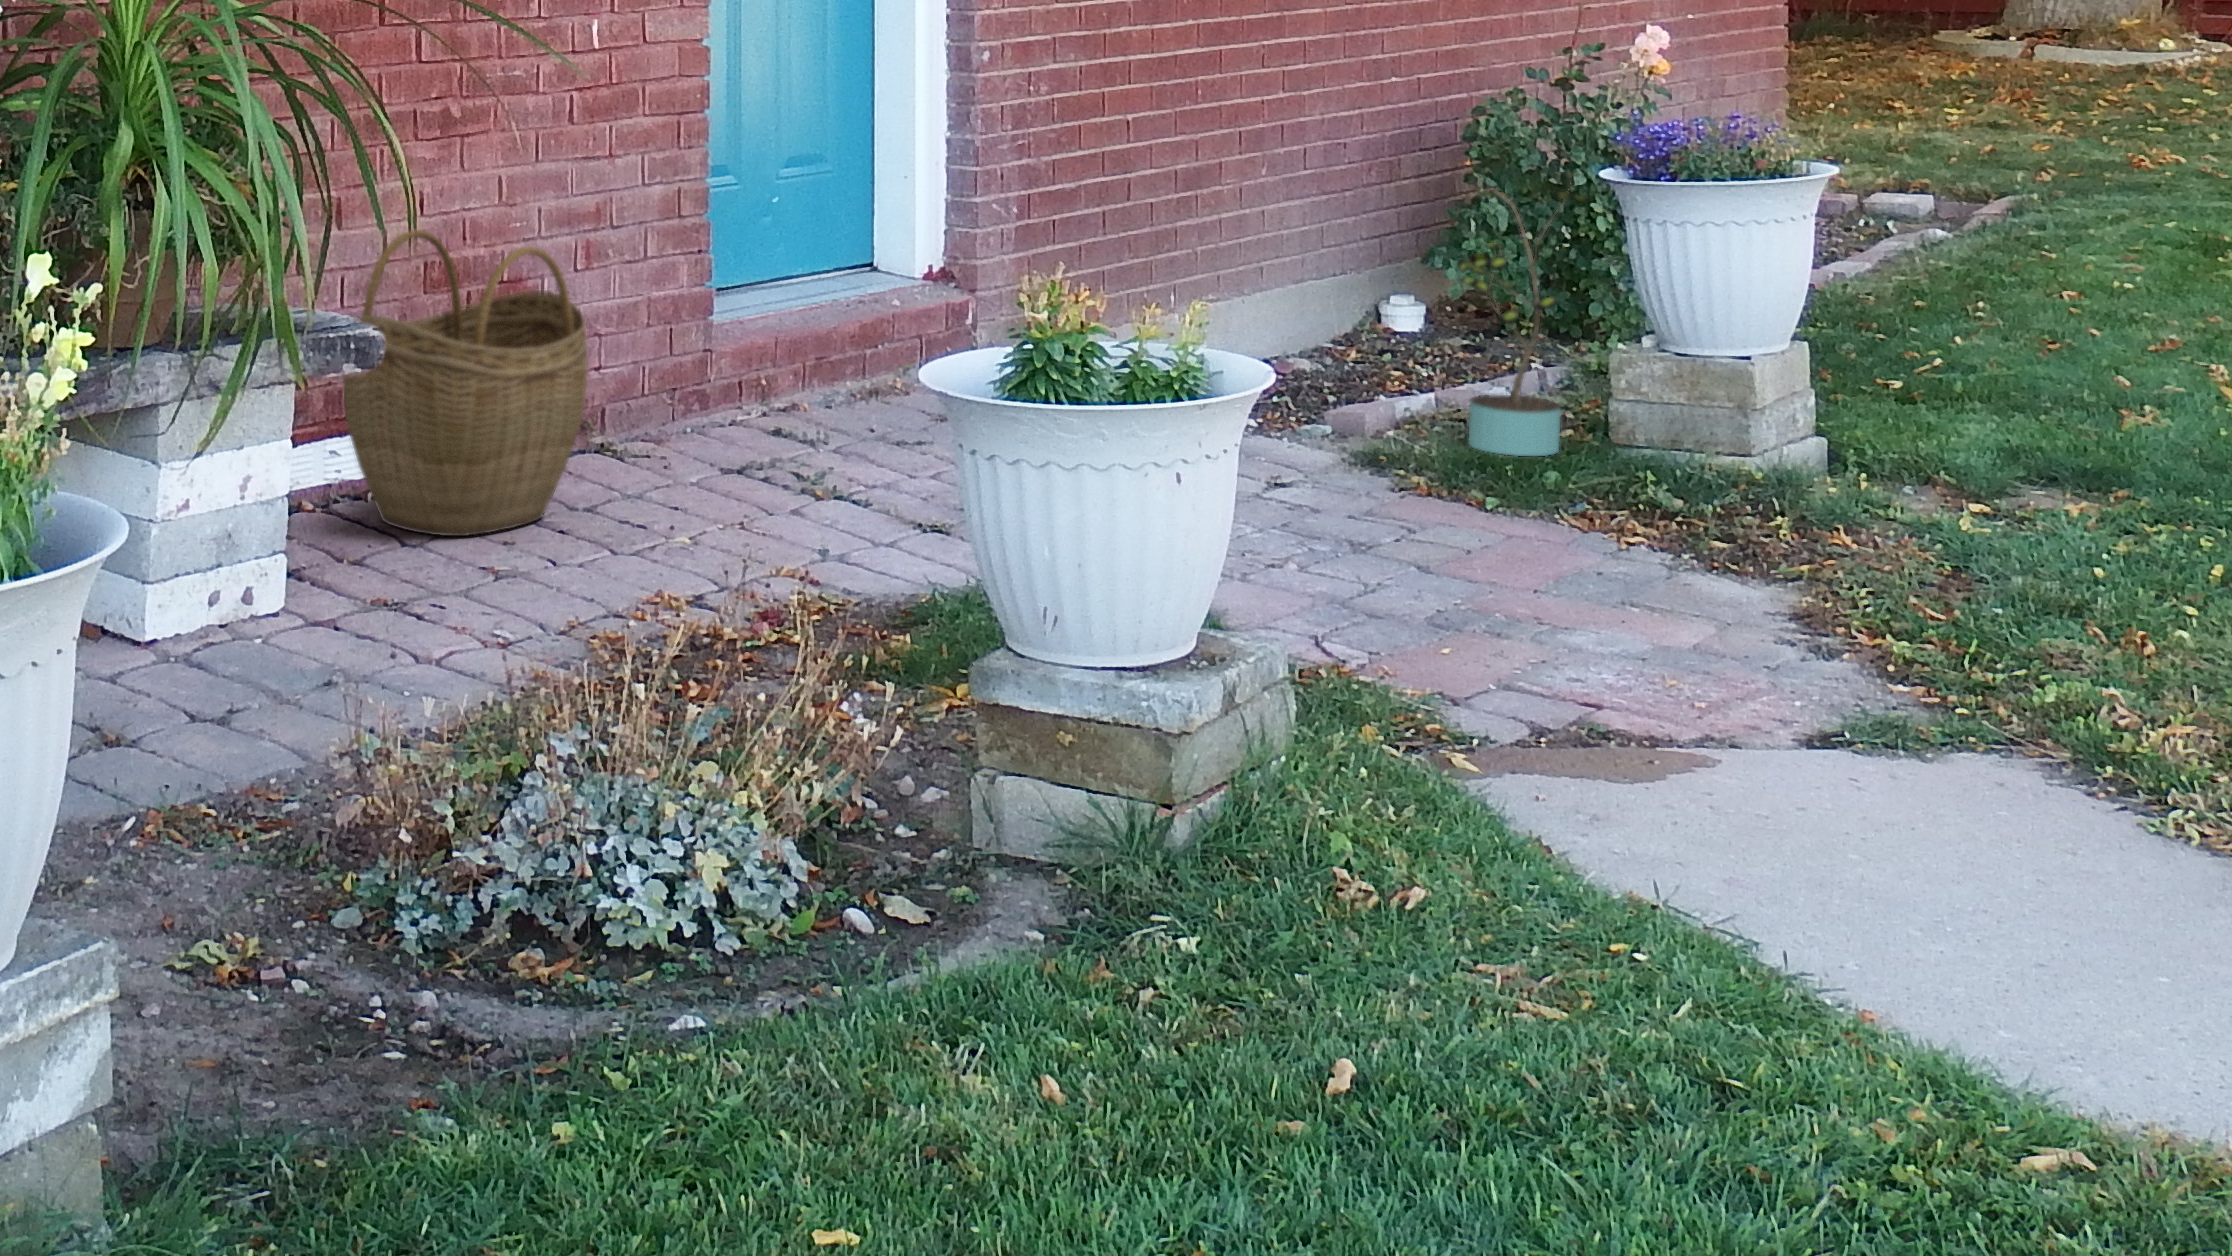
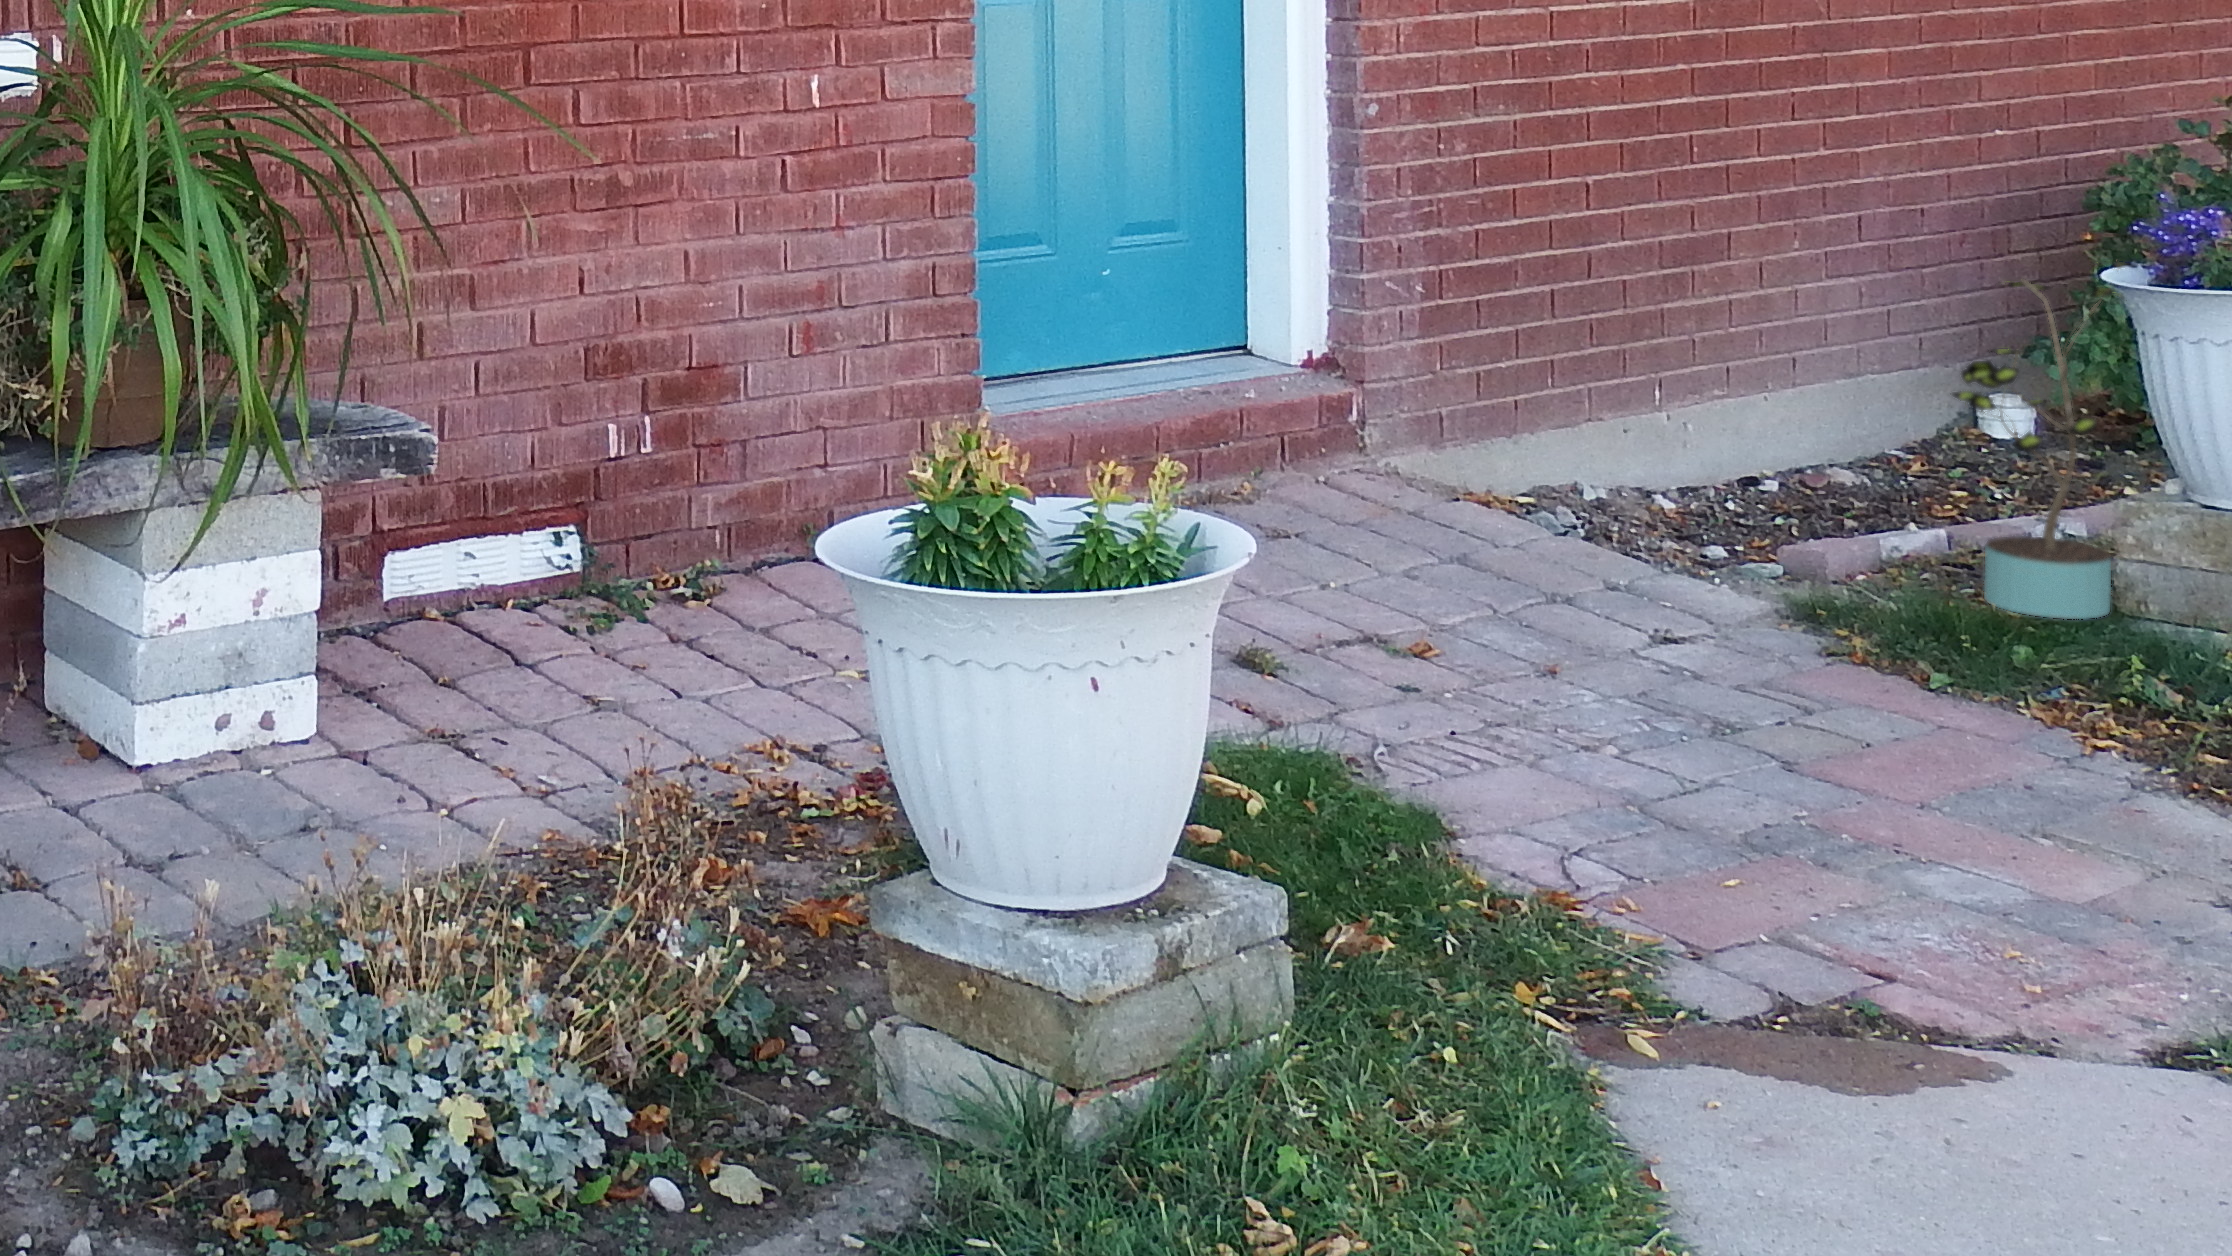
woven basket: present [343,230,587,536] -> none [464,313,743,659]

